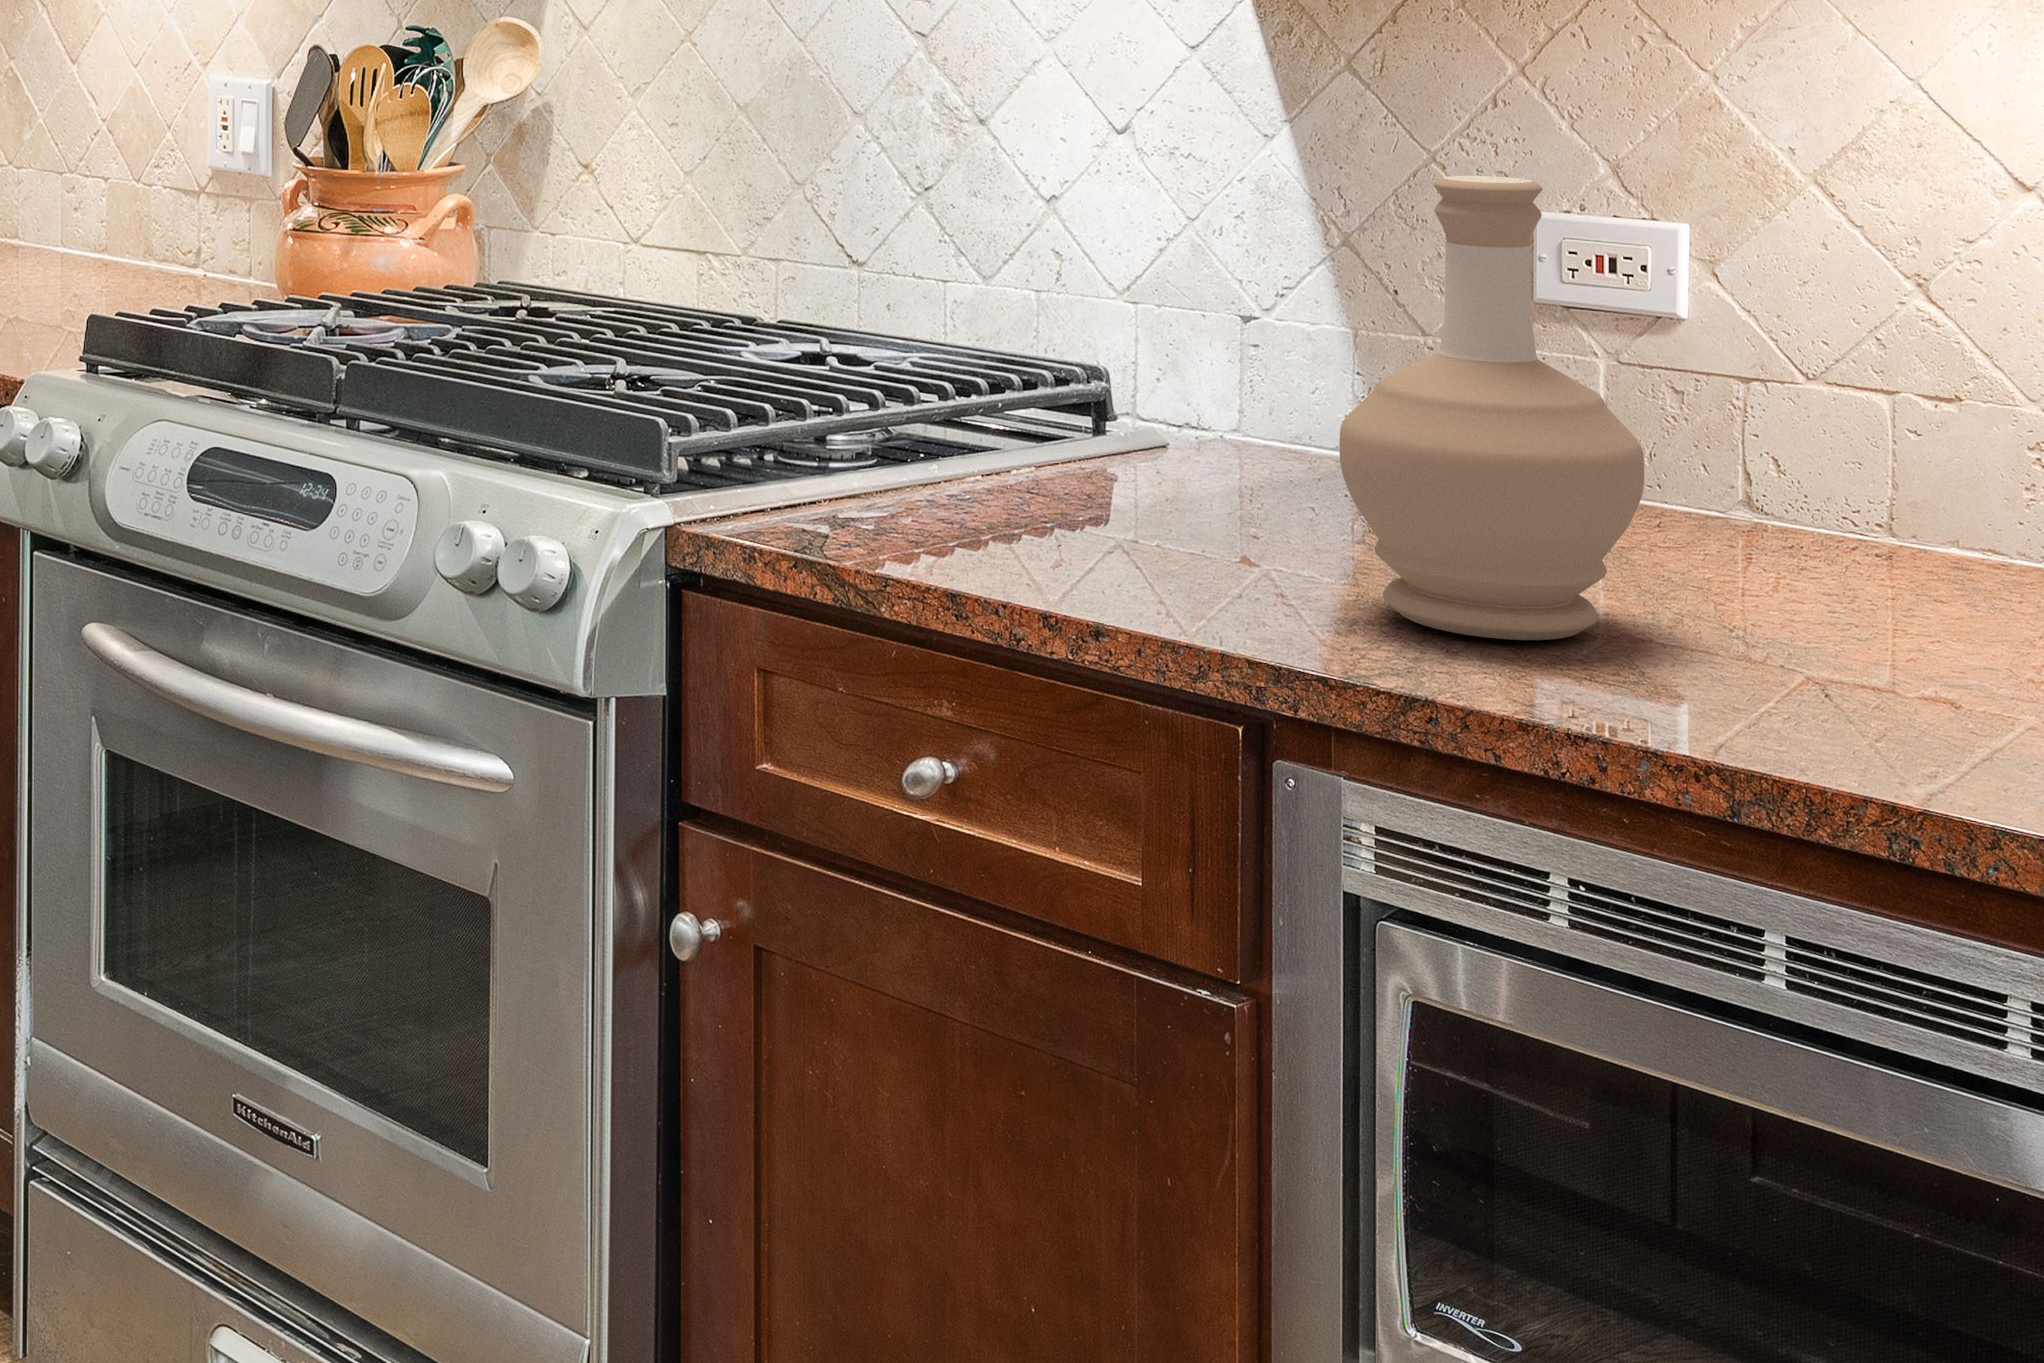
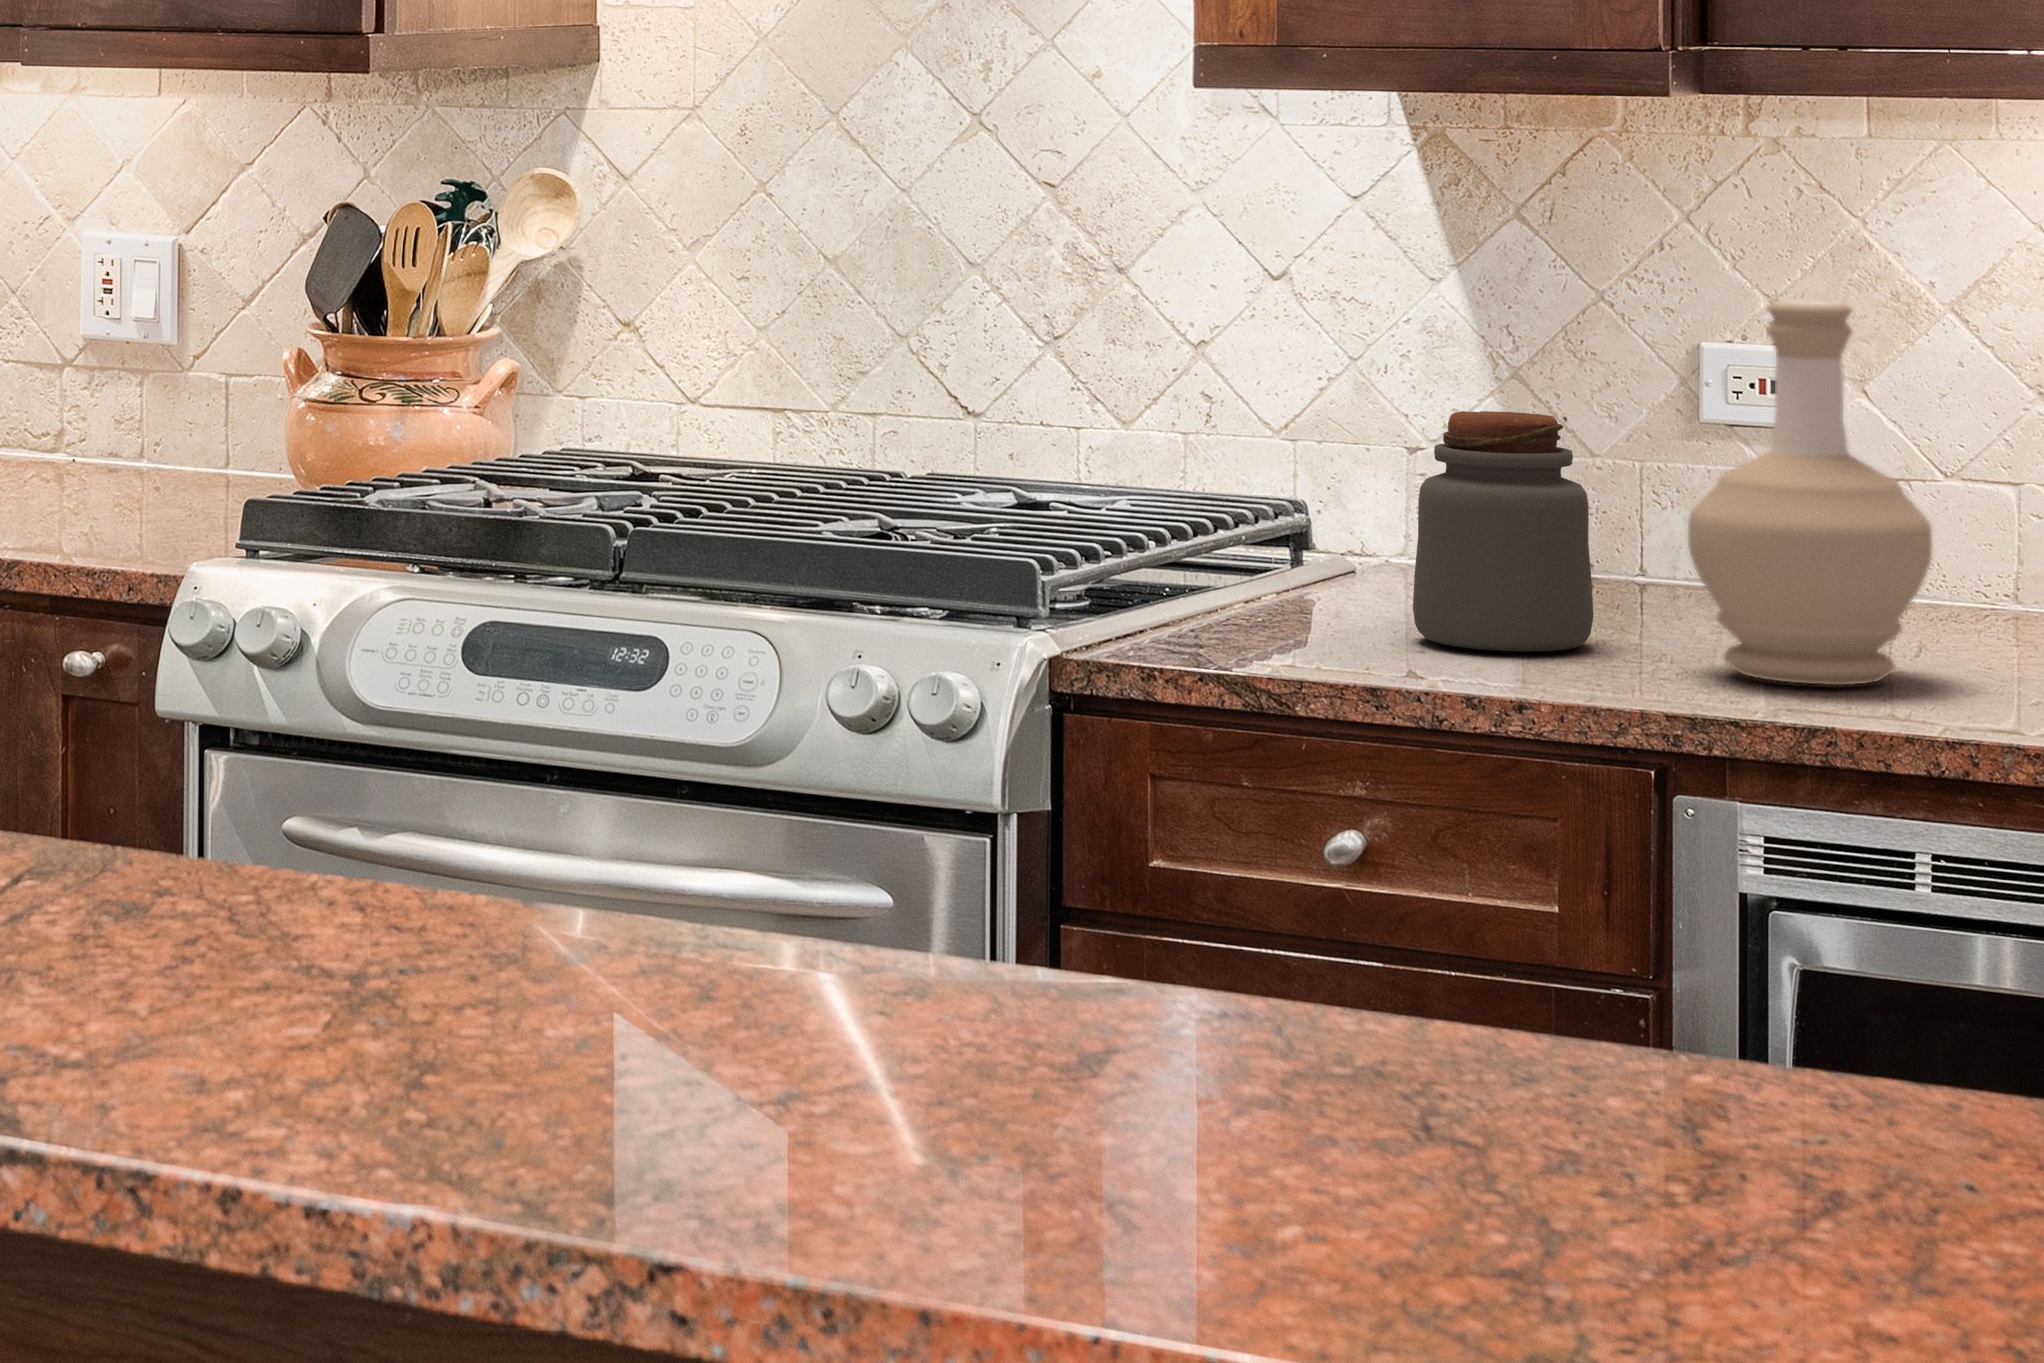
jar: none [1080,286,1285,561] -> present [1413,411,1593,652]

